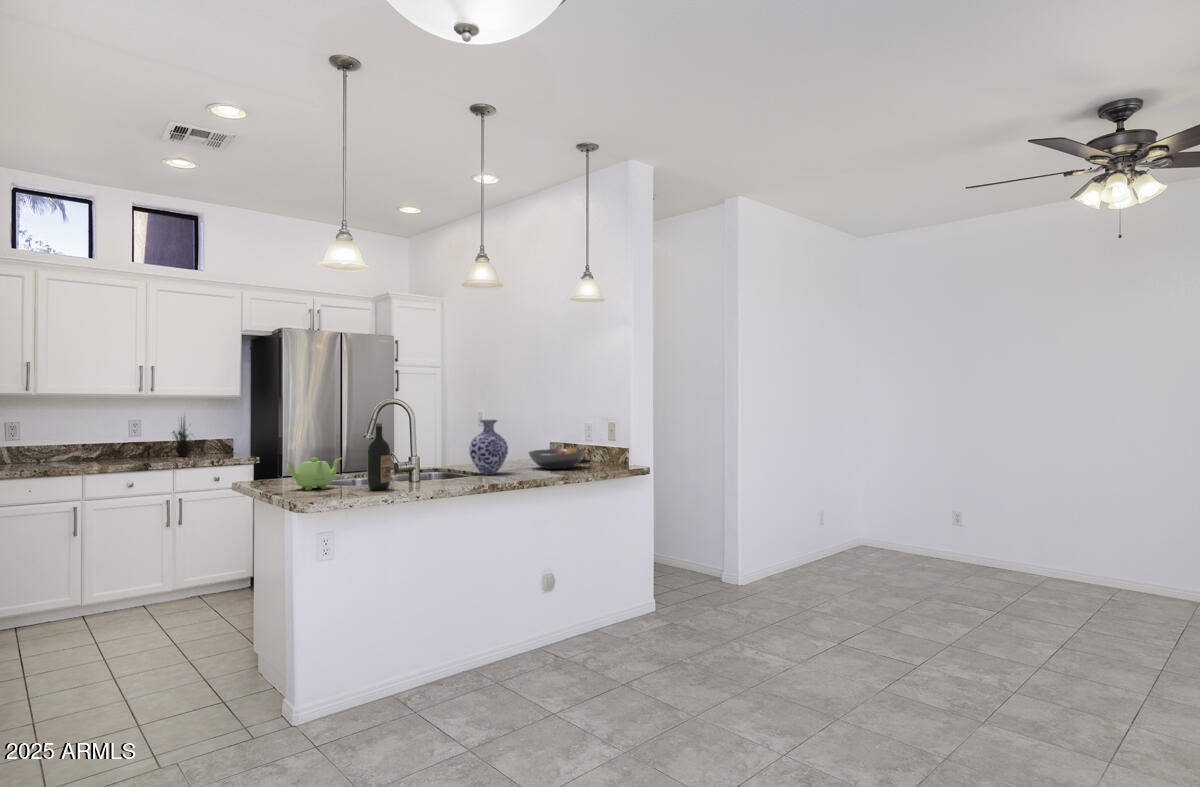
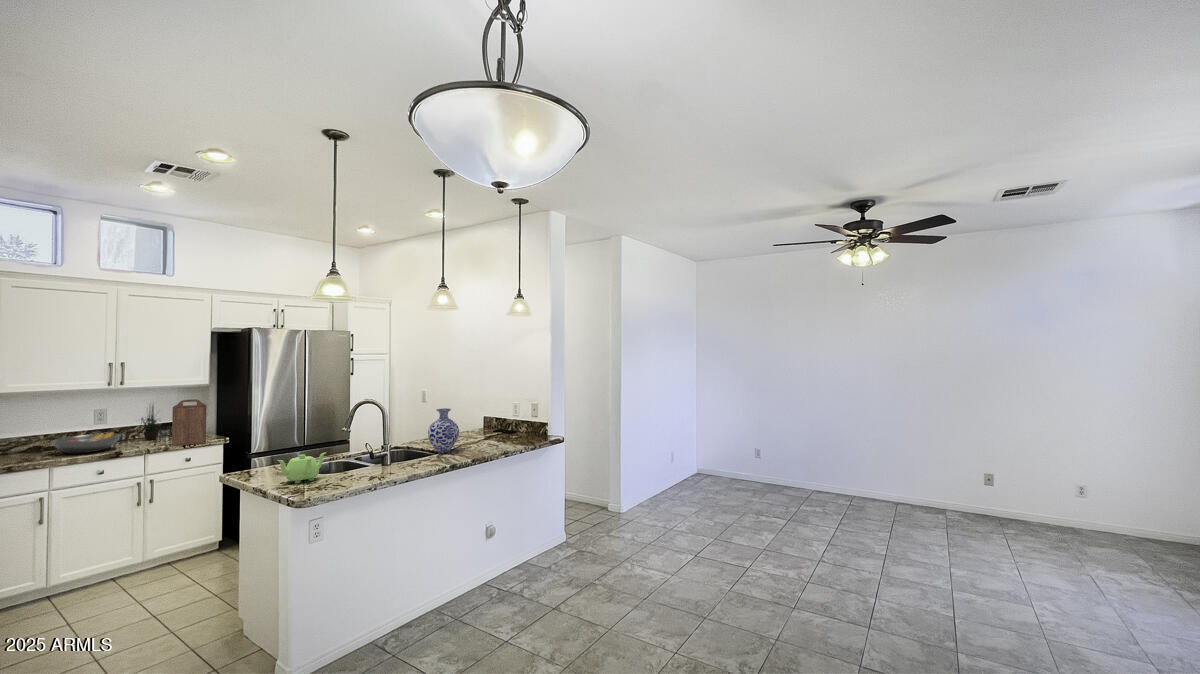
cutting board: none [201,409,235,462] -> present [172,399,207,446]
wine bottle: present [367,423,391,490] -> none [352,424,372,480]
fruit bowl: present [529,447,585,469] -> present [52,432,121,453]

